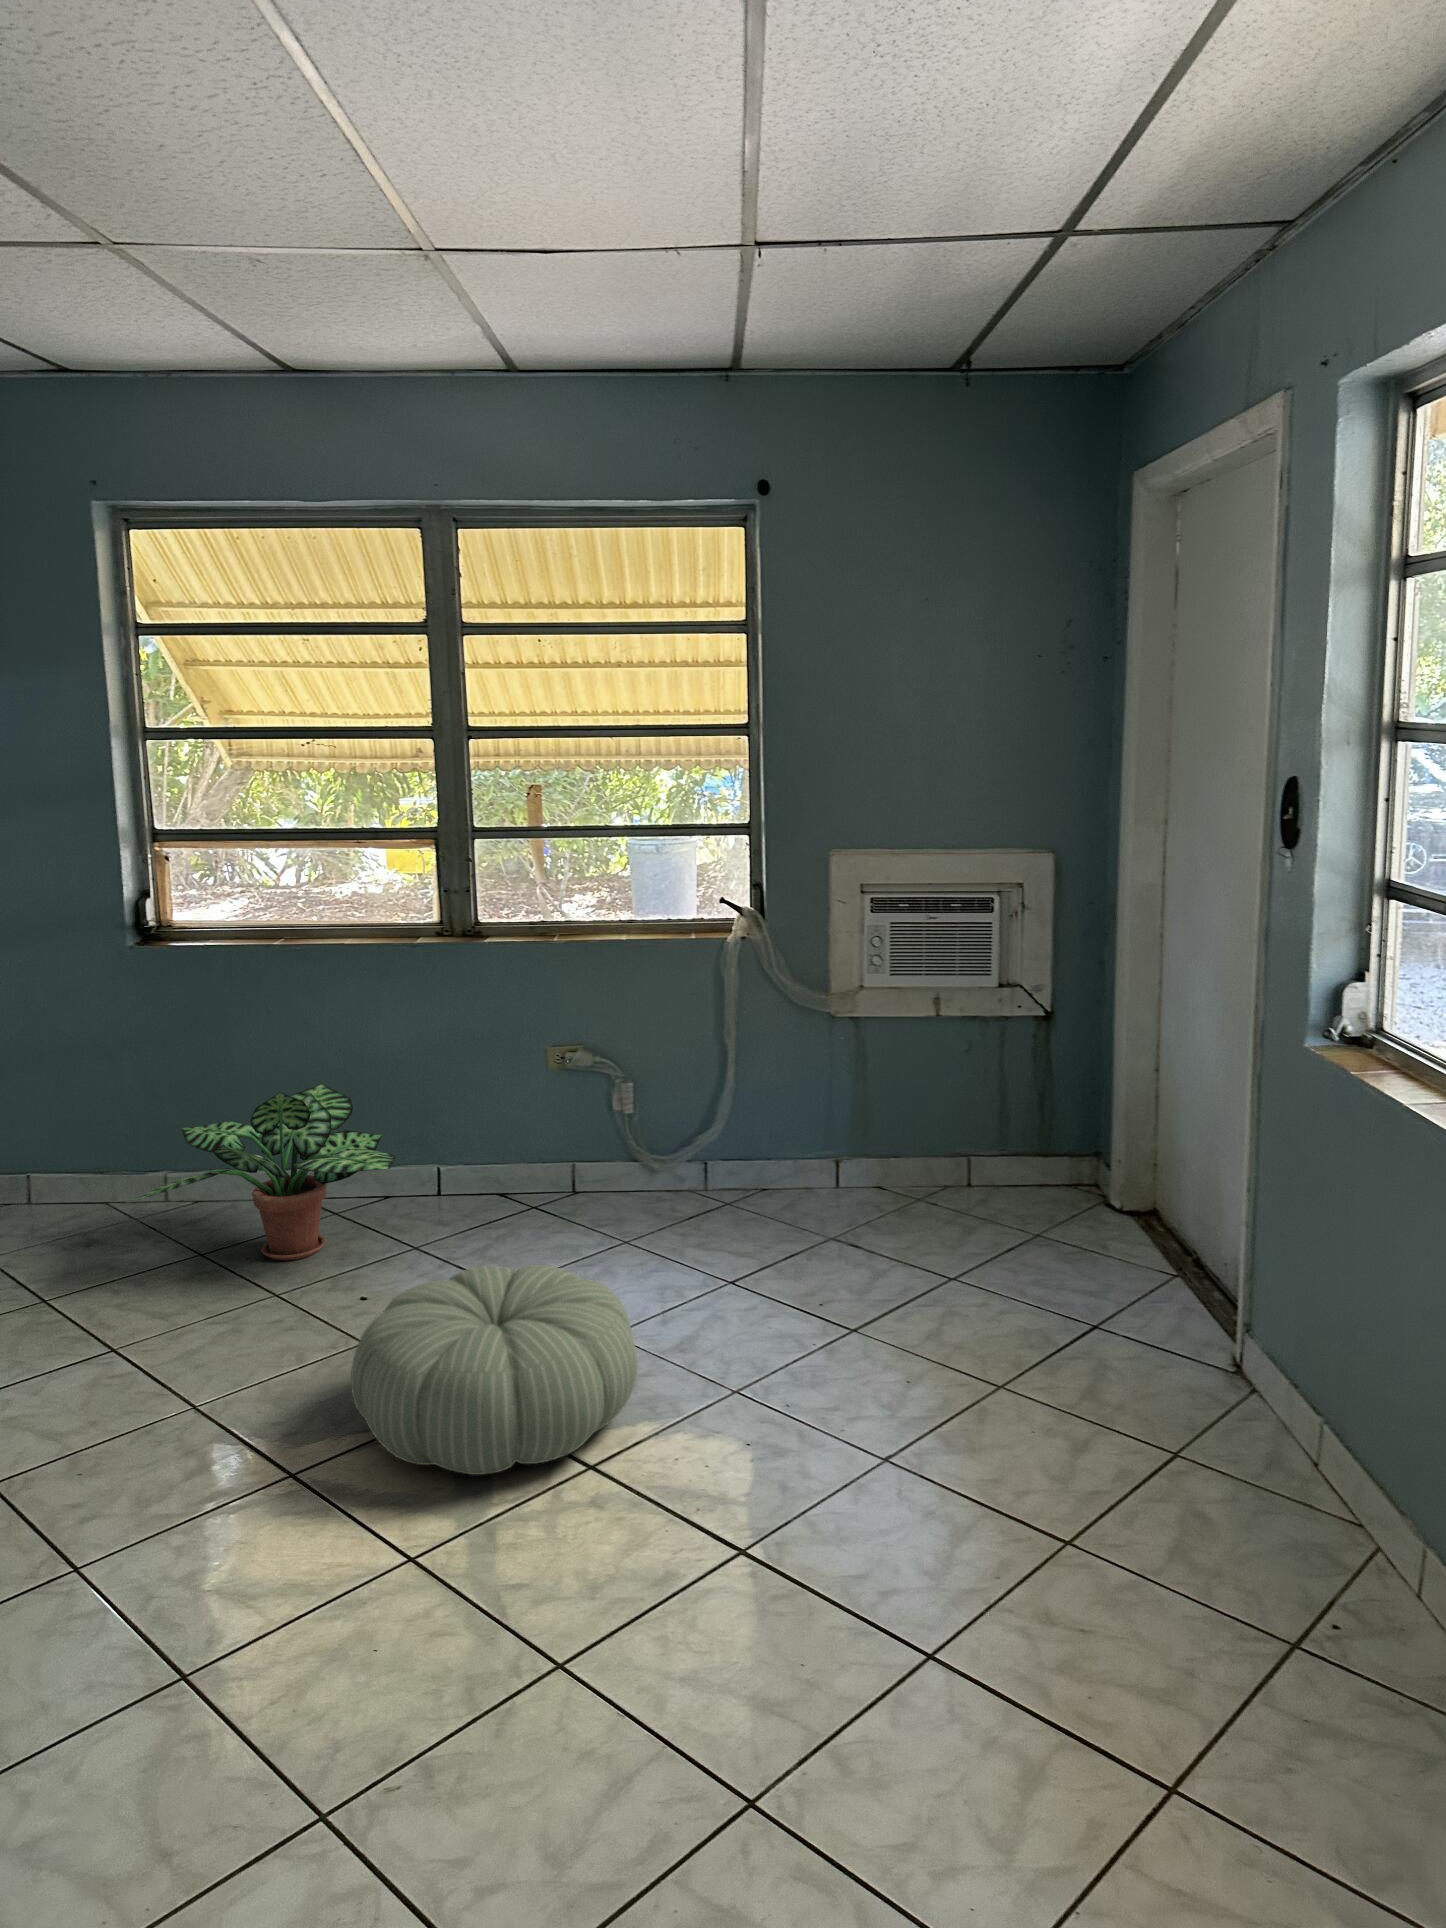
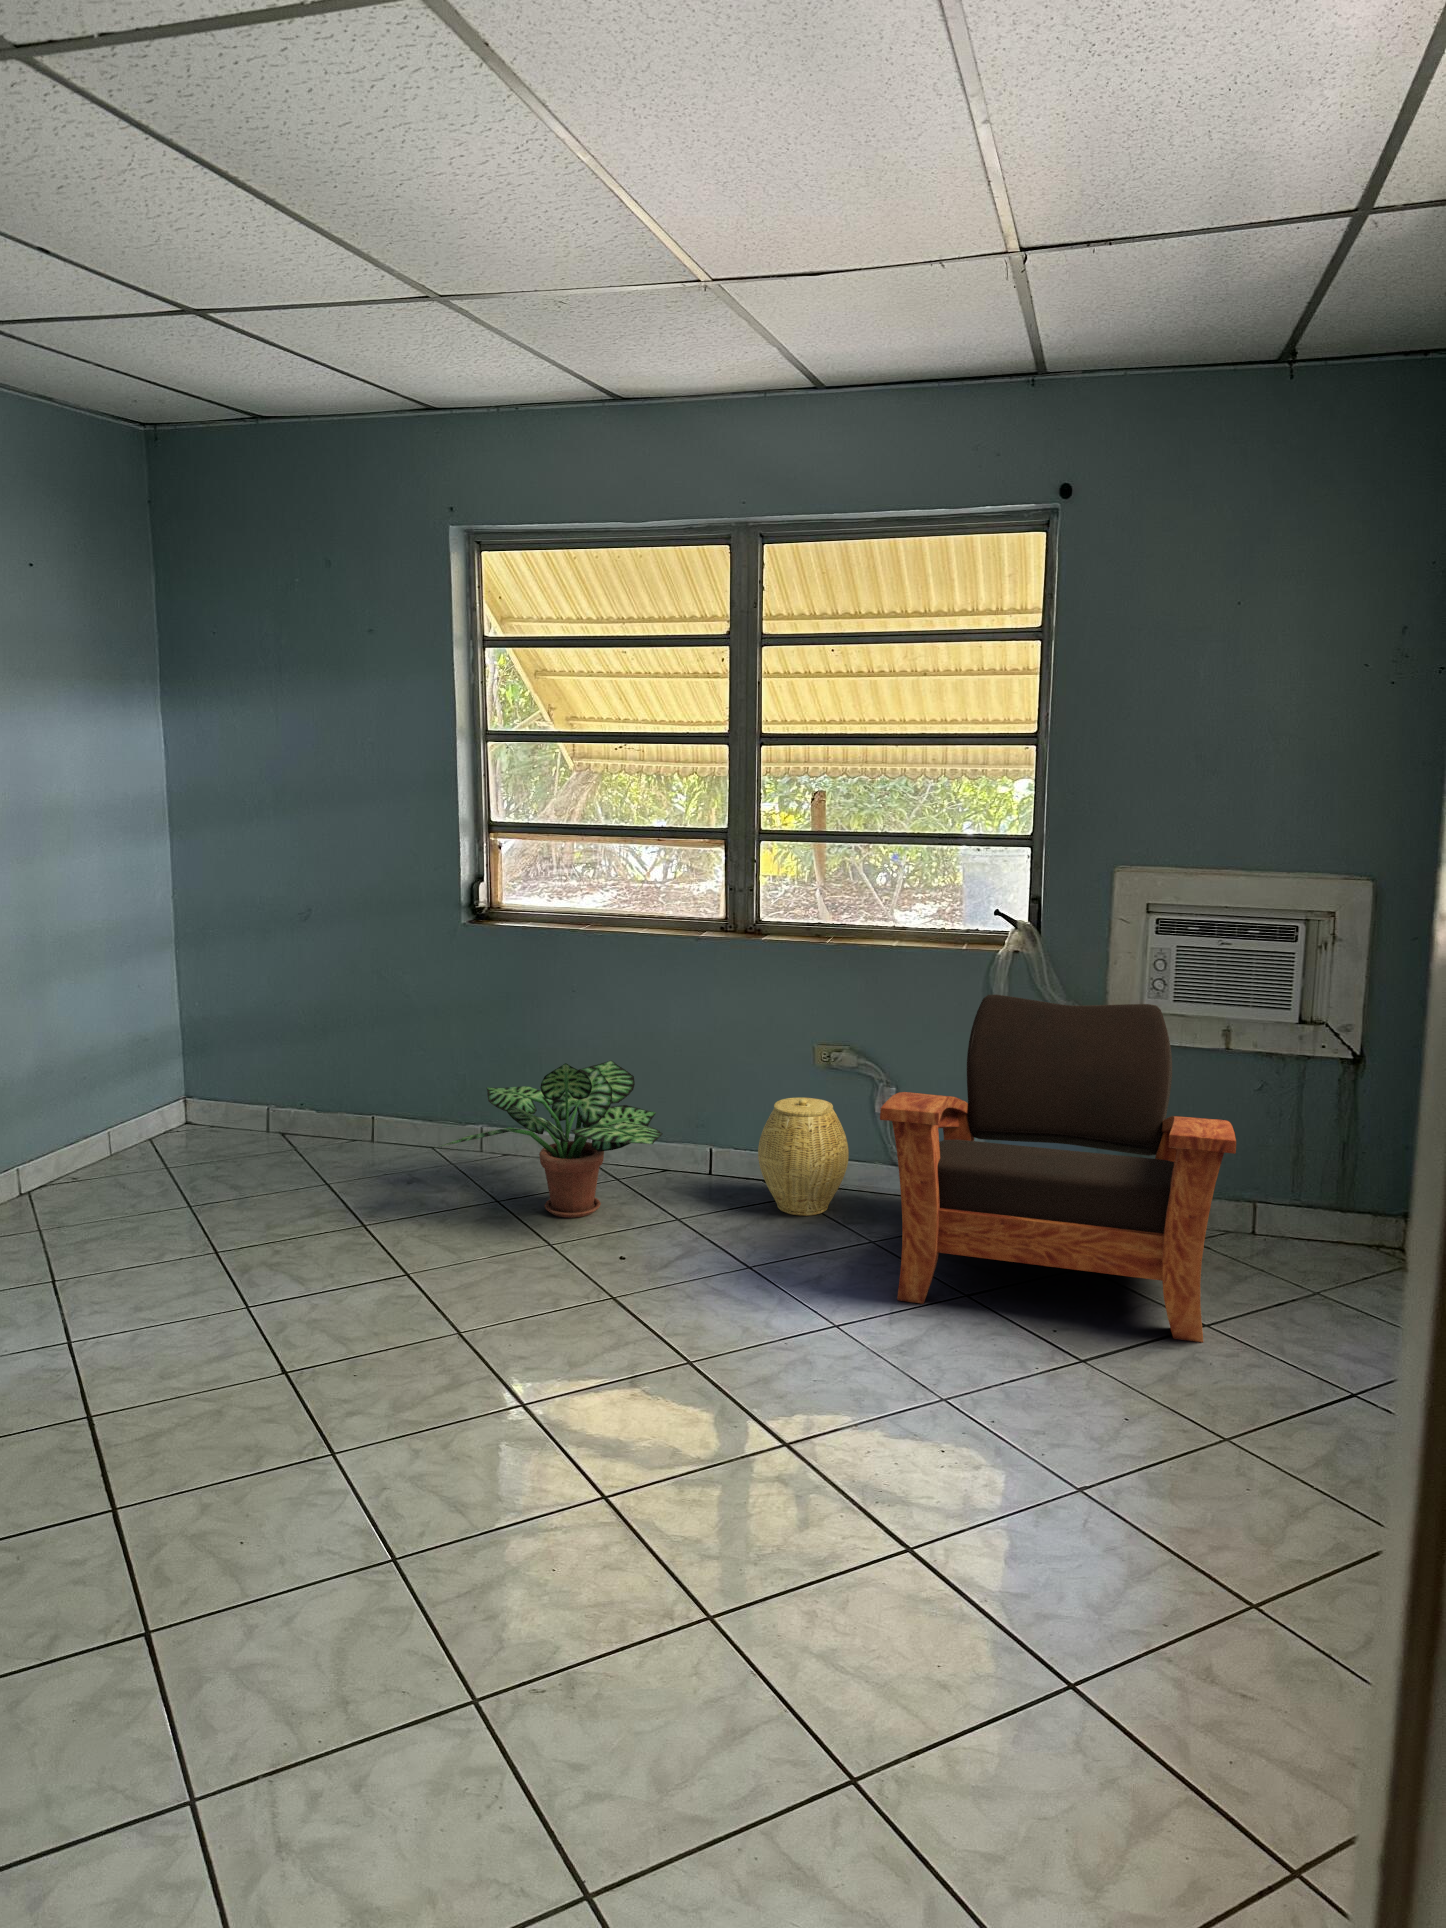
armchair: none [639,980,976,1297] -> present [880,995,1236,1342]
woven basket: none [495,1102,589,1224] -> present [758,1098,849,1216]
pouf: present [351,1265,637,1475] -> none [583,1243,845,1433]

